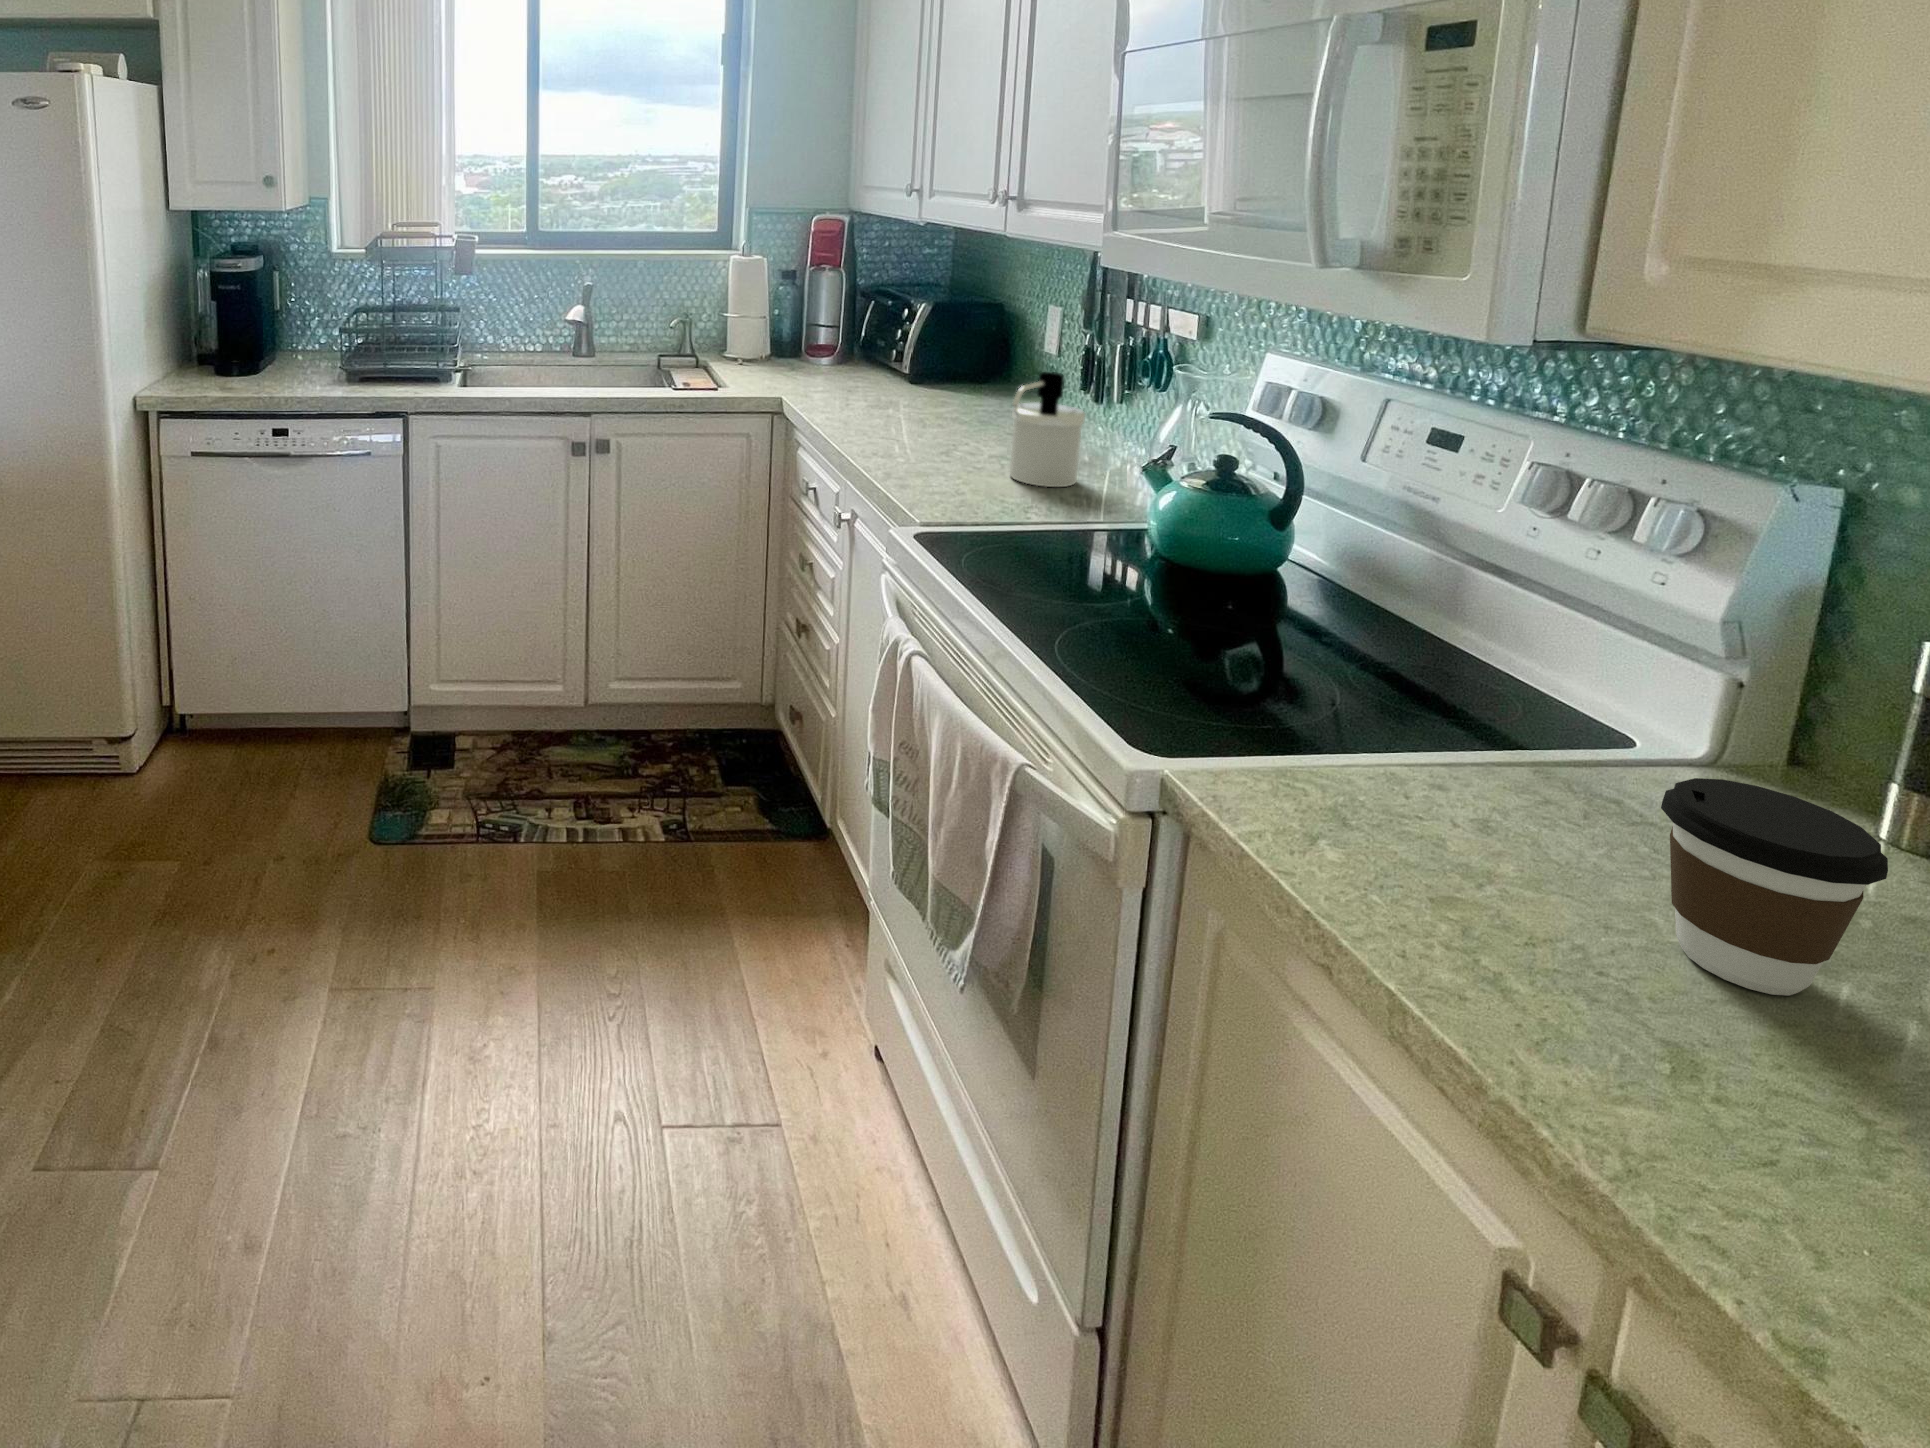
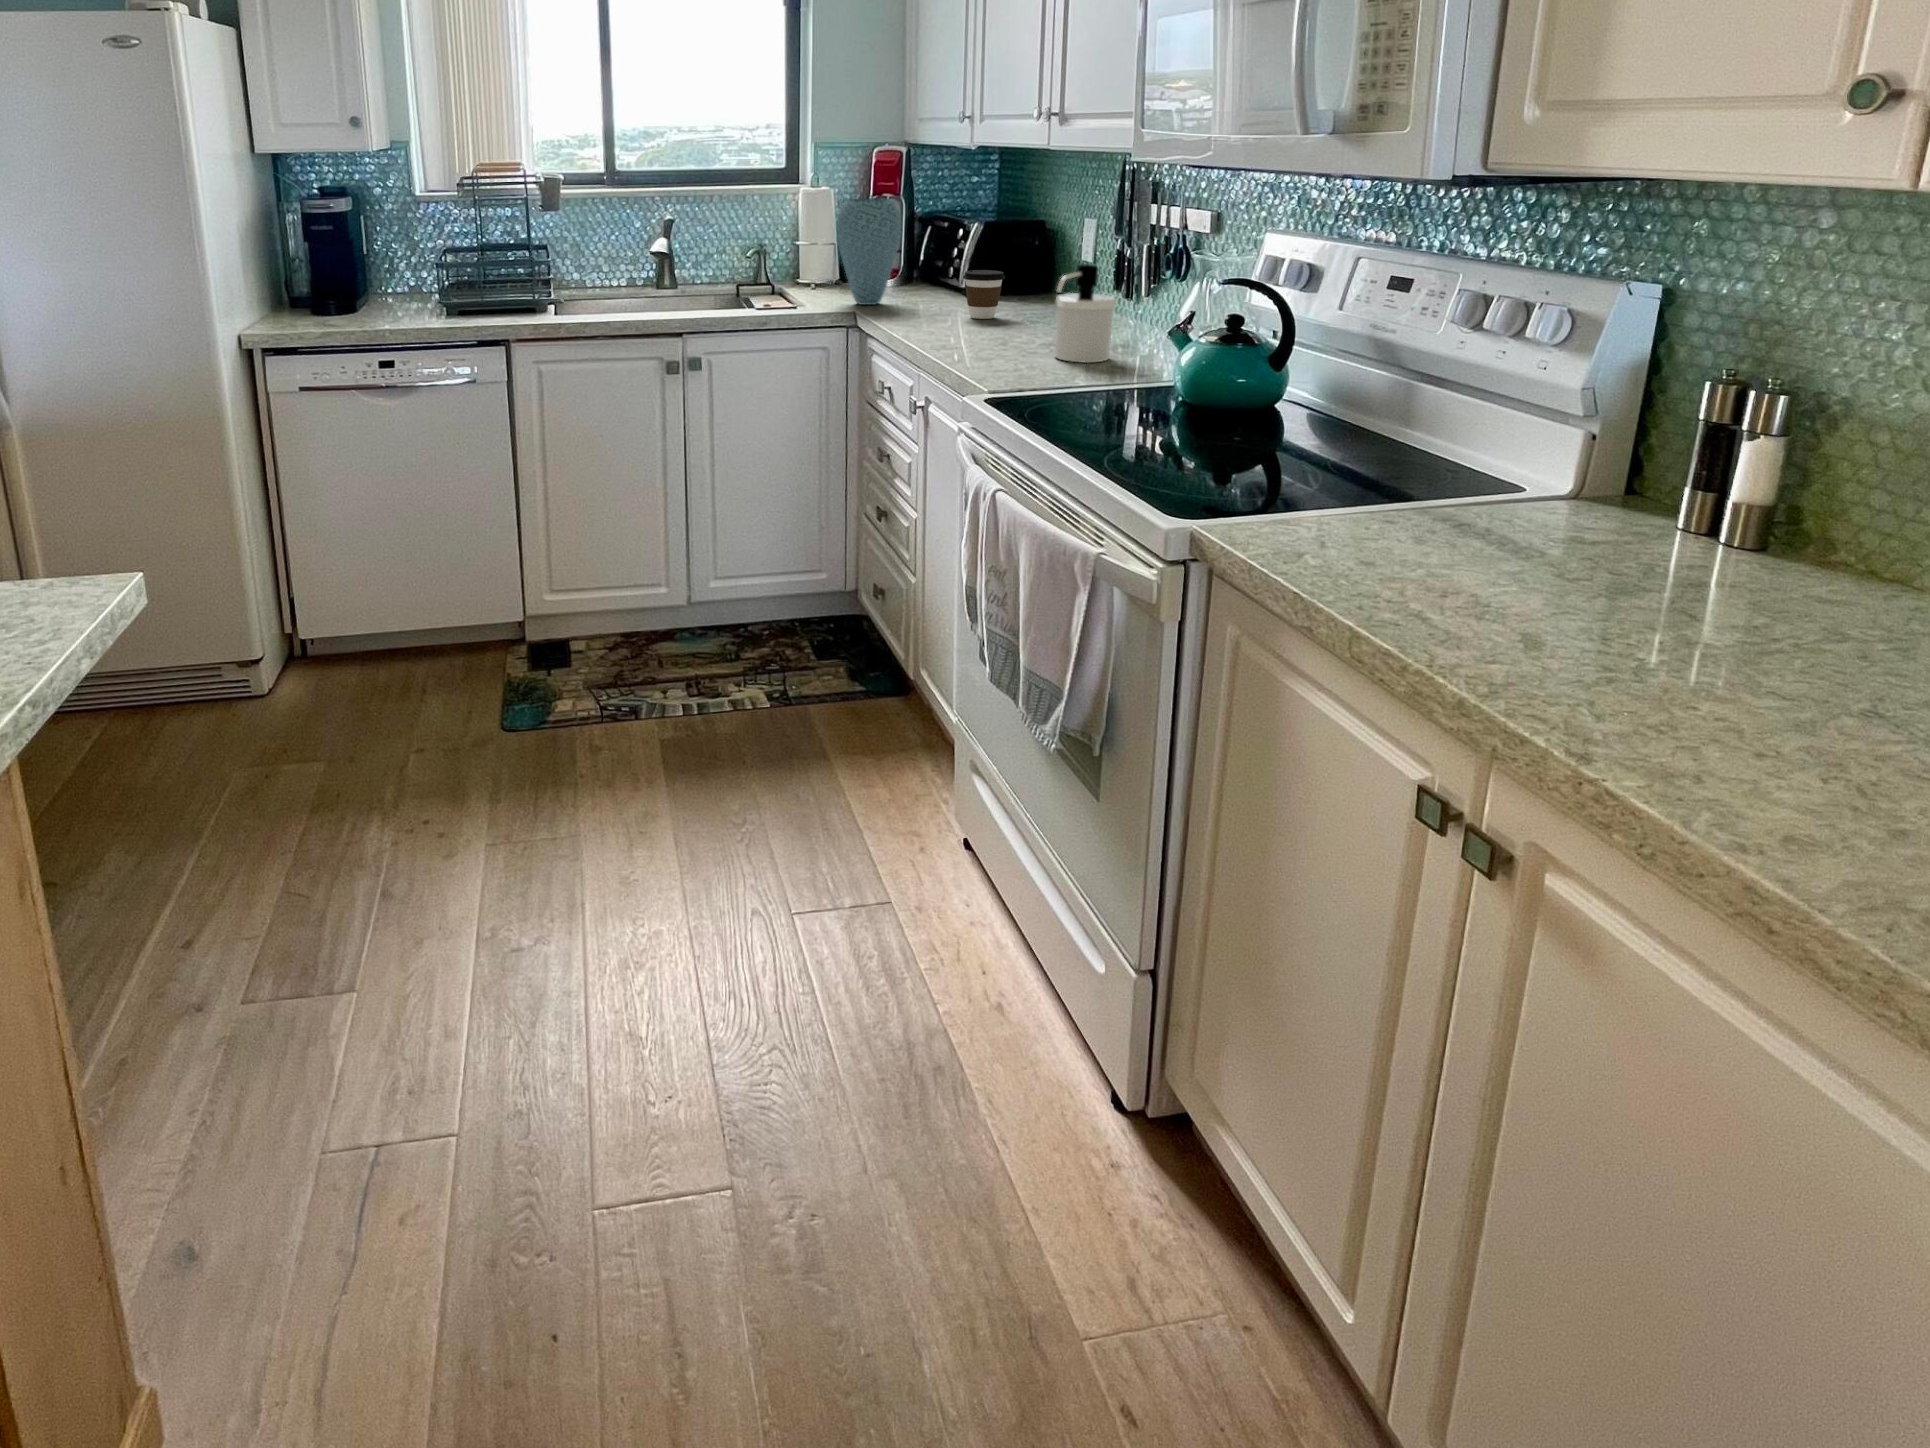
vase: none [768,270,840,388] -> present [837,198,901,305]
coffee cup: present [1661,778,1888,996] -> present [963,270,1005,319]

